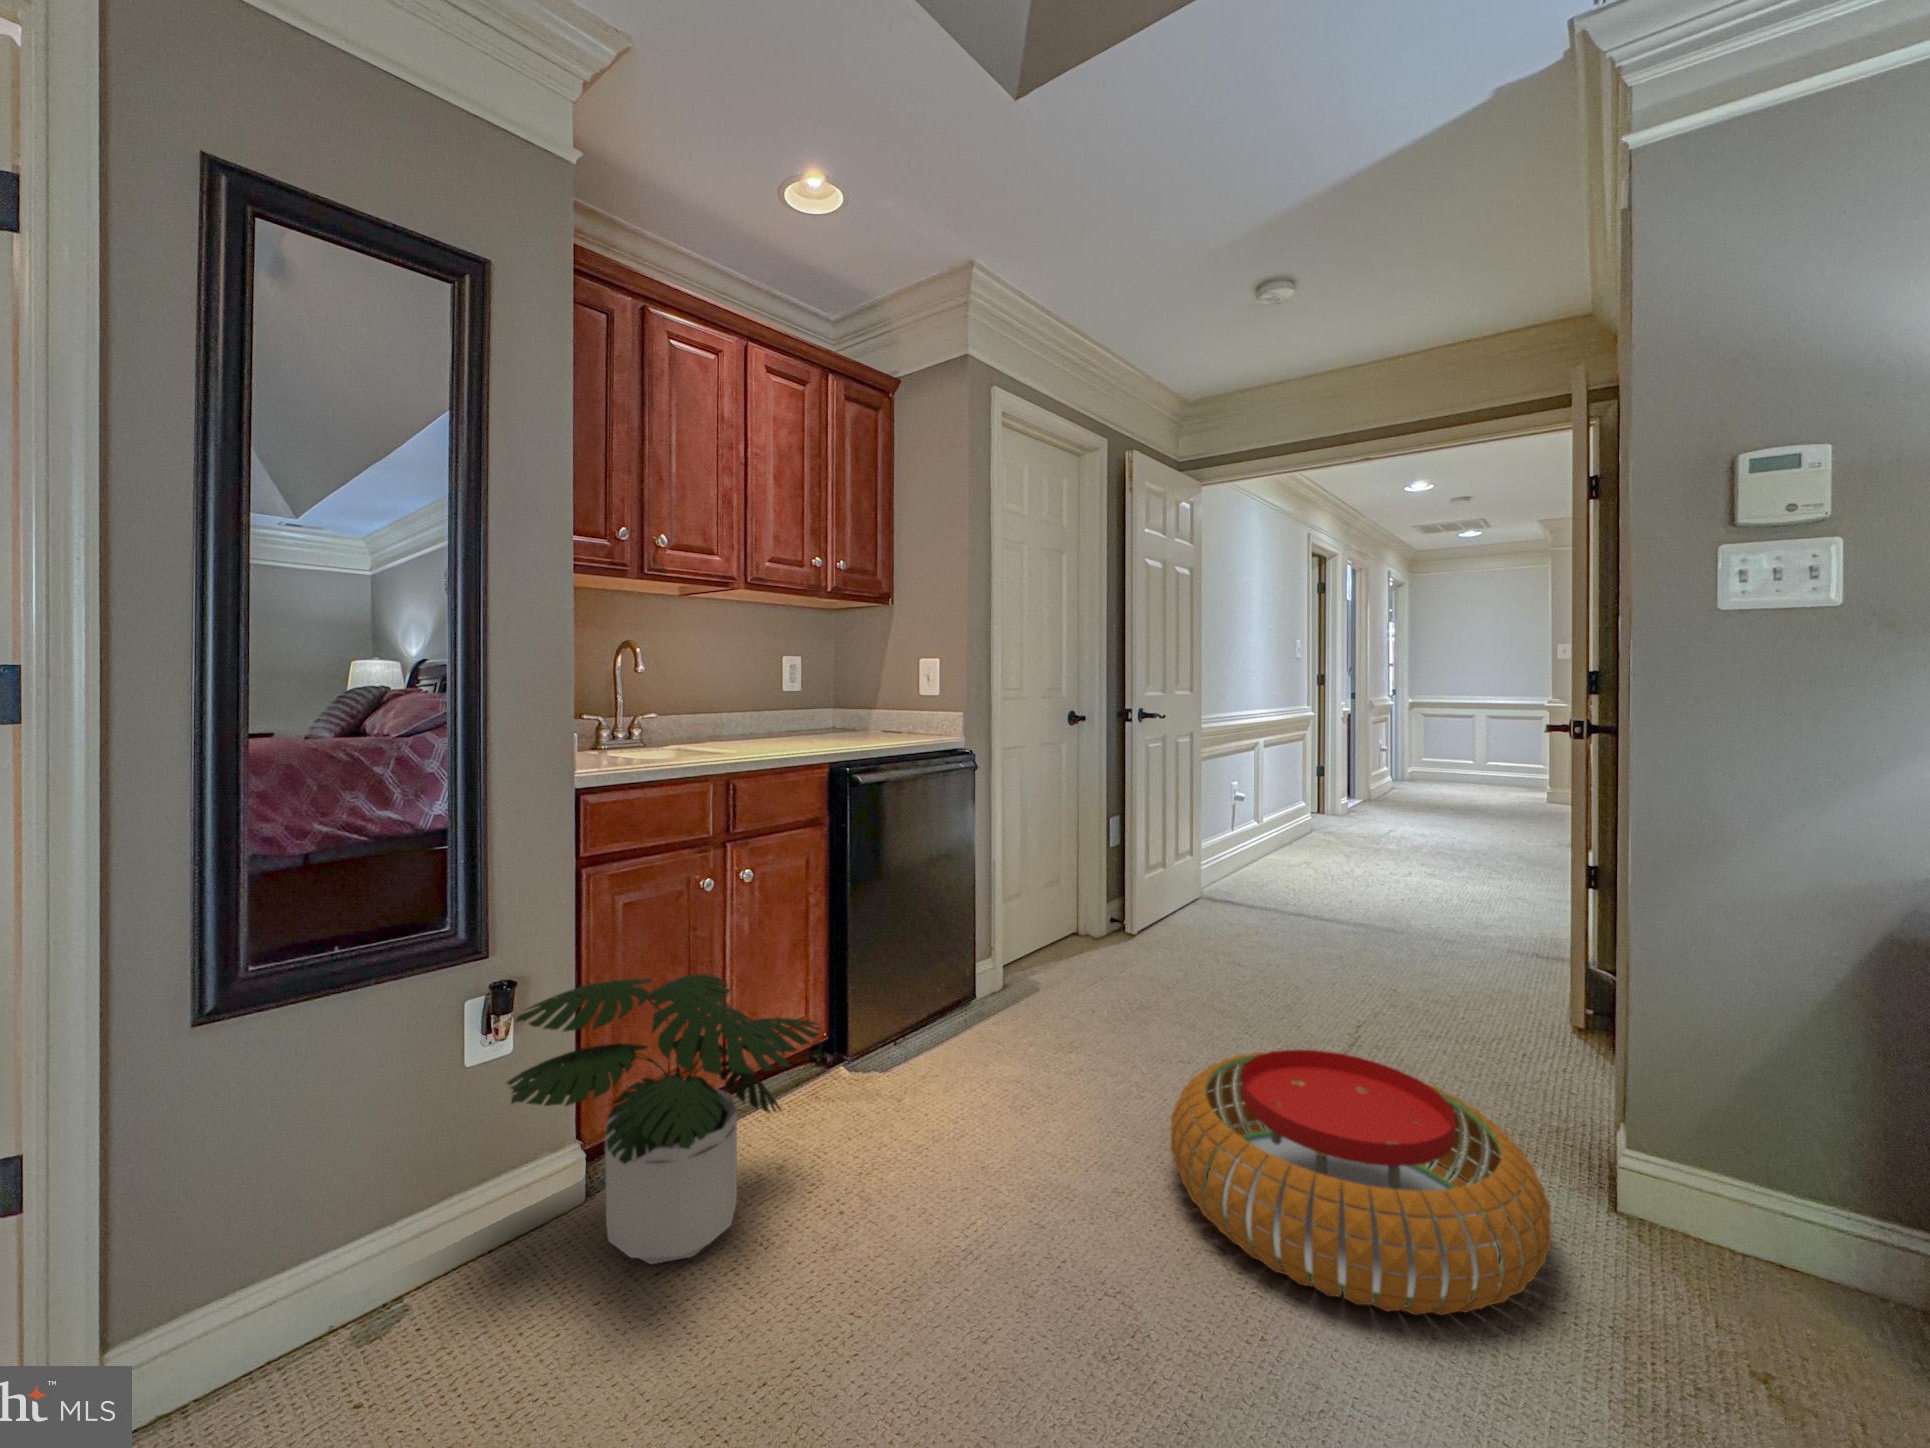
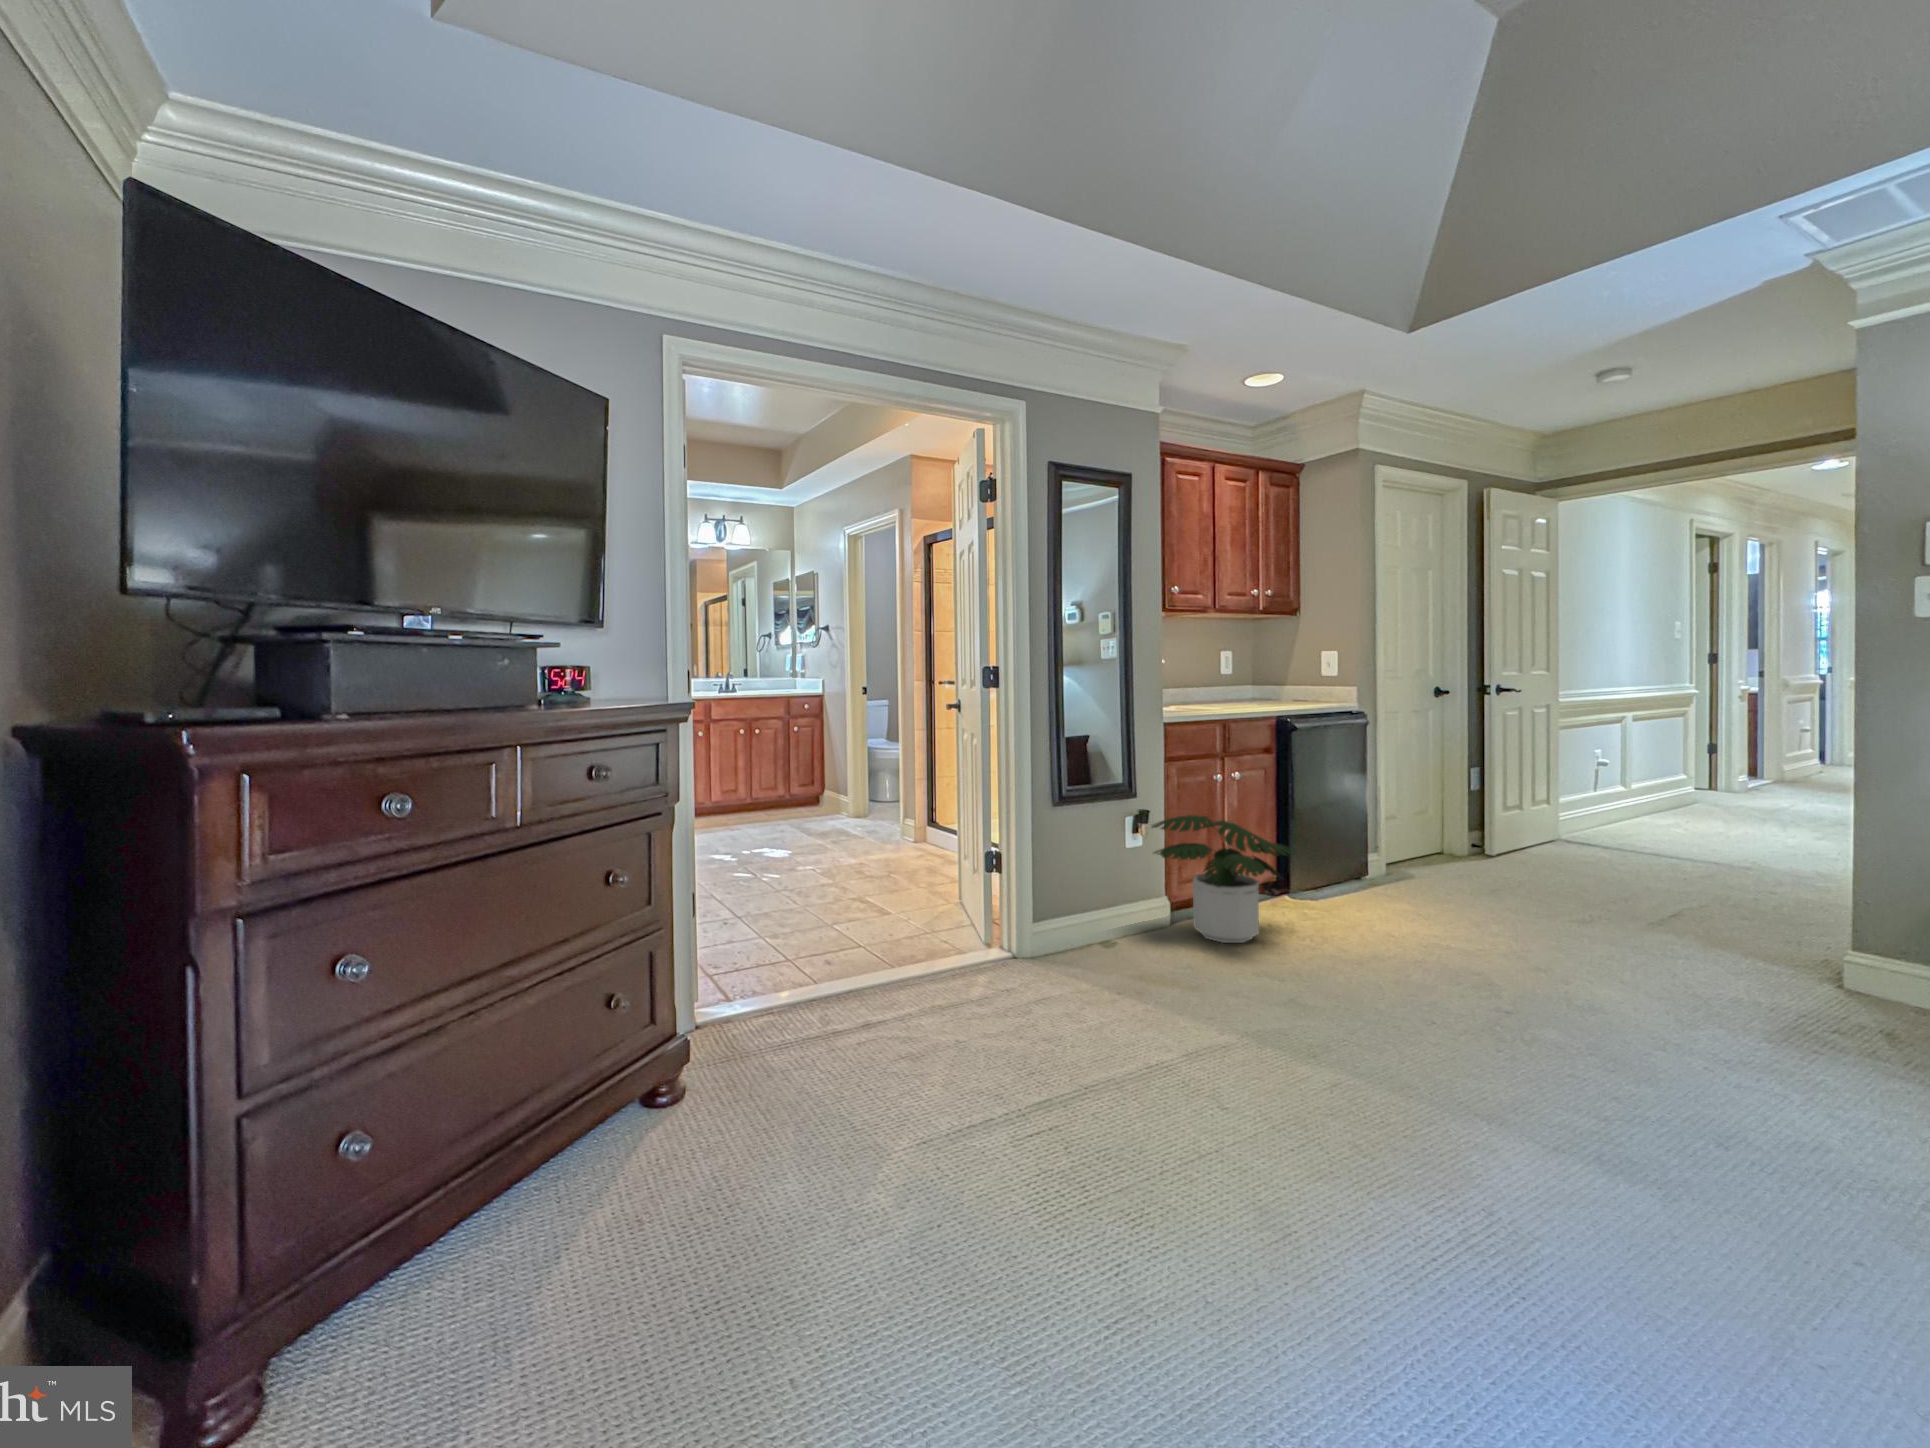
pouf: present [1170,1050,1551,1315] -> none [1516,885,1768,997]

